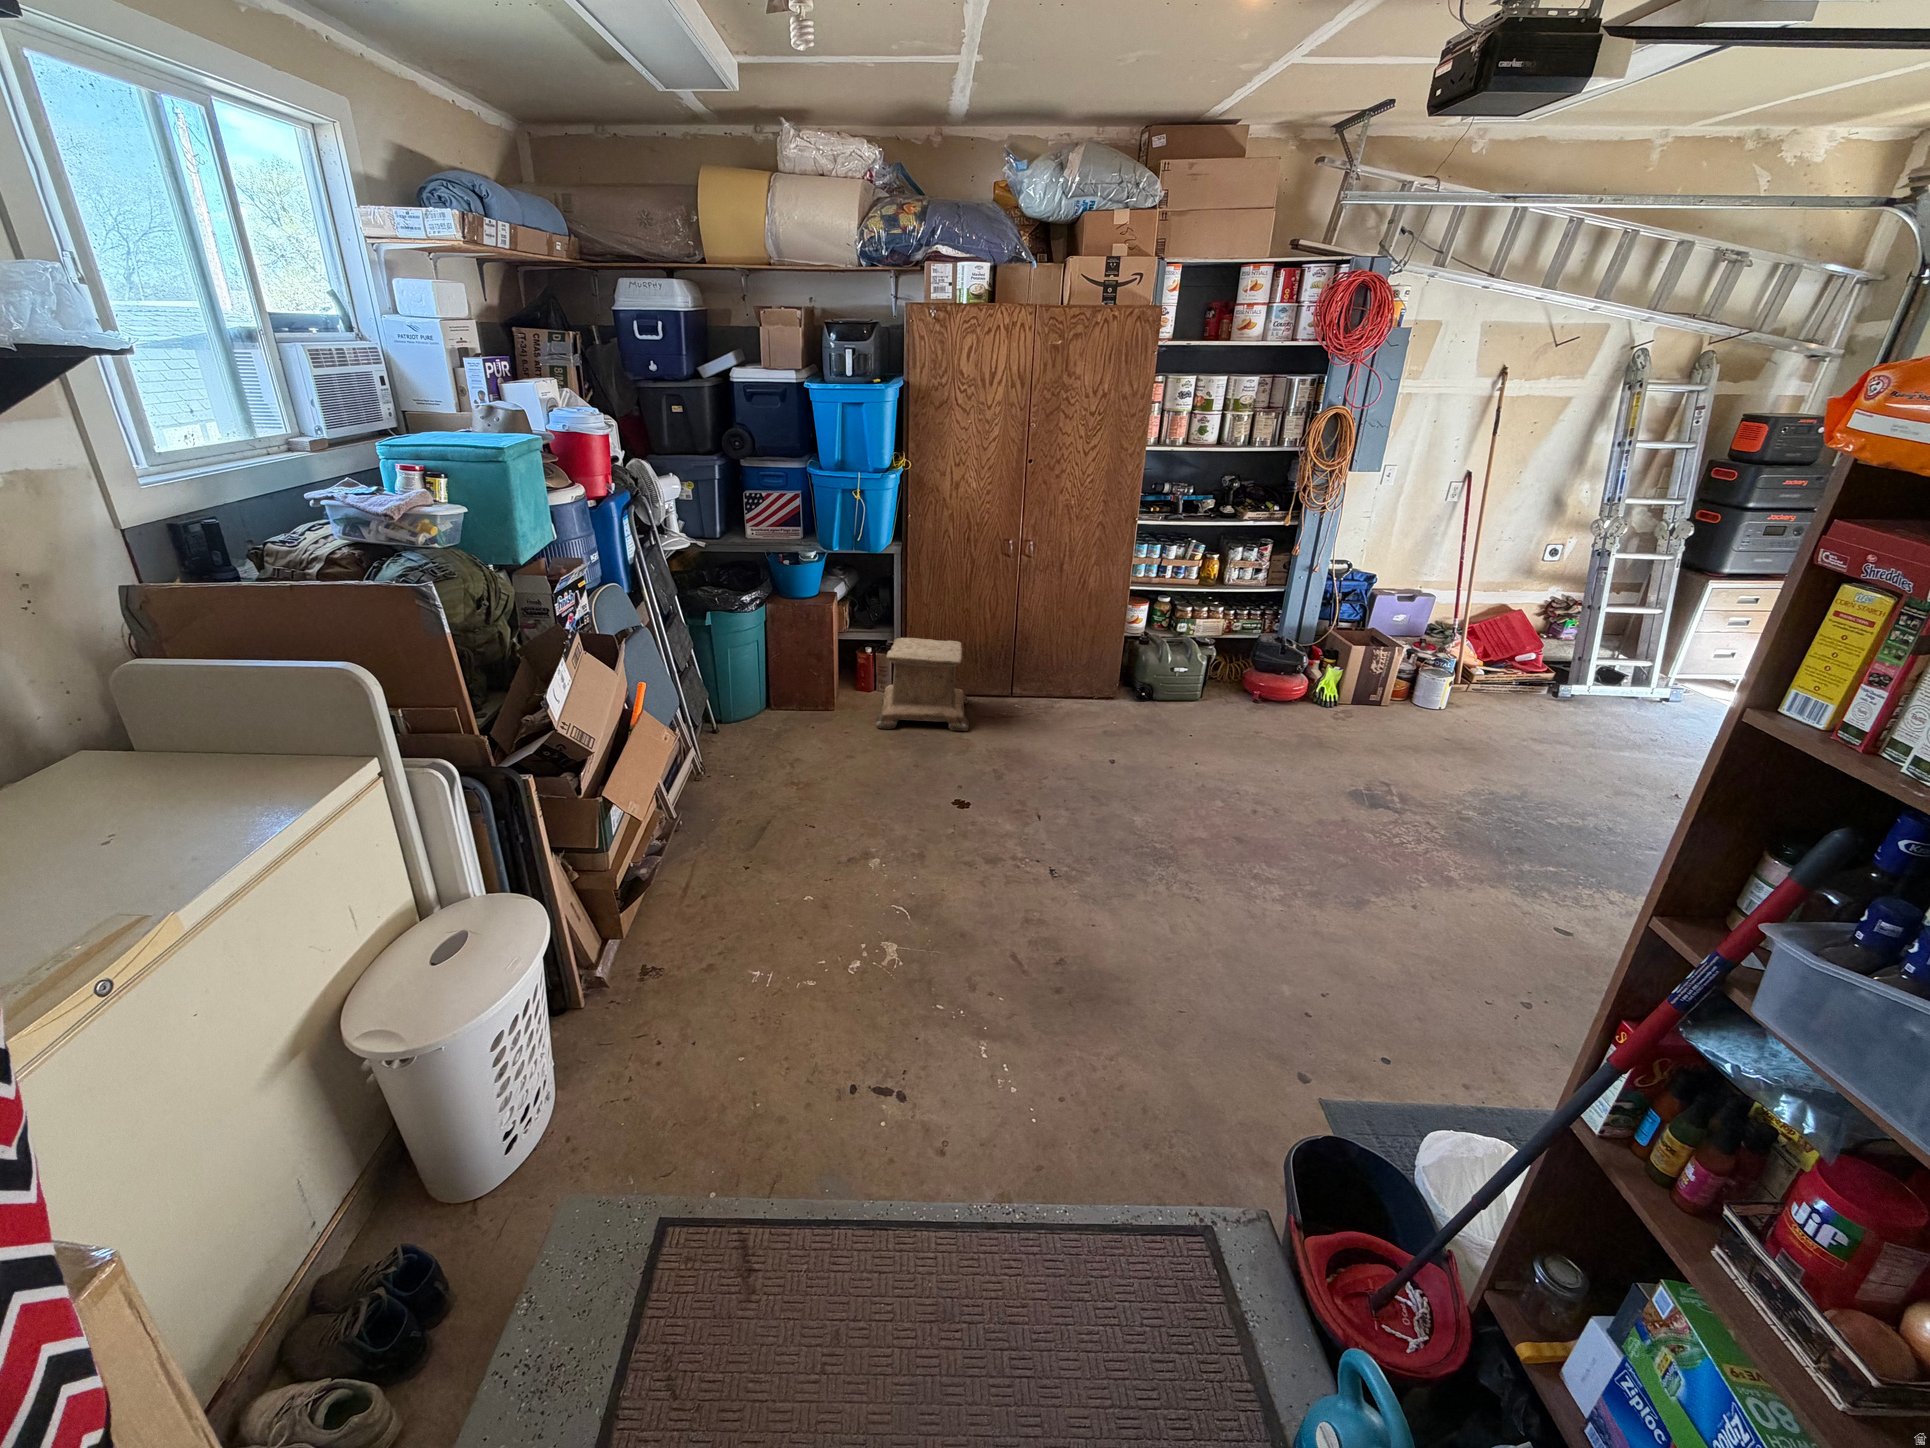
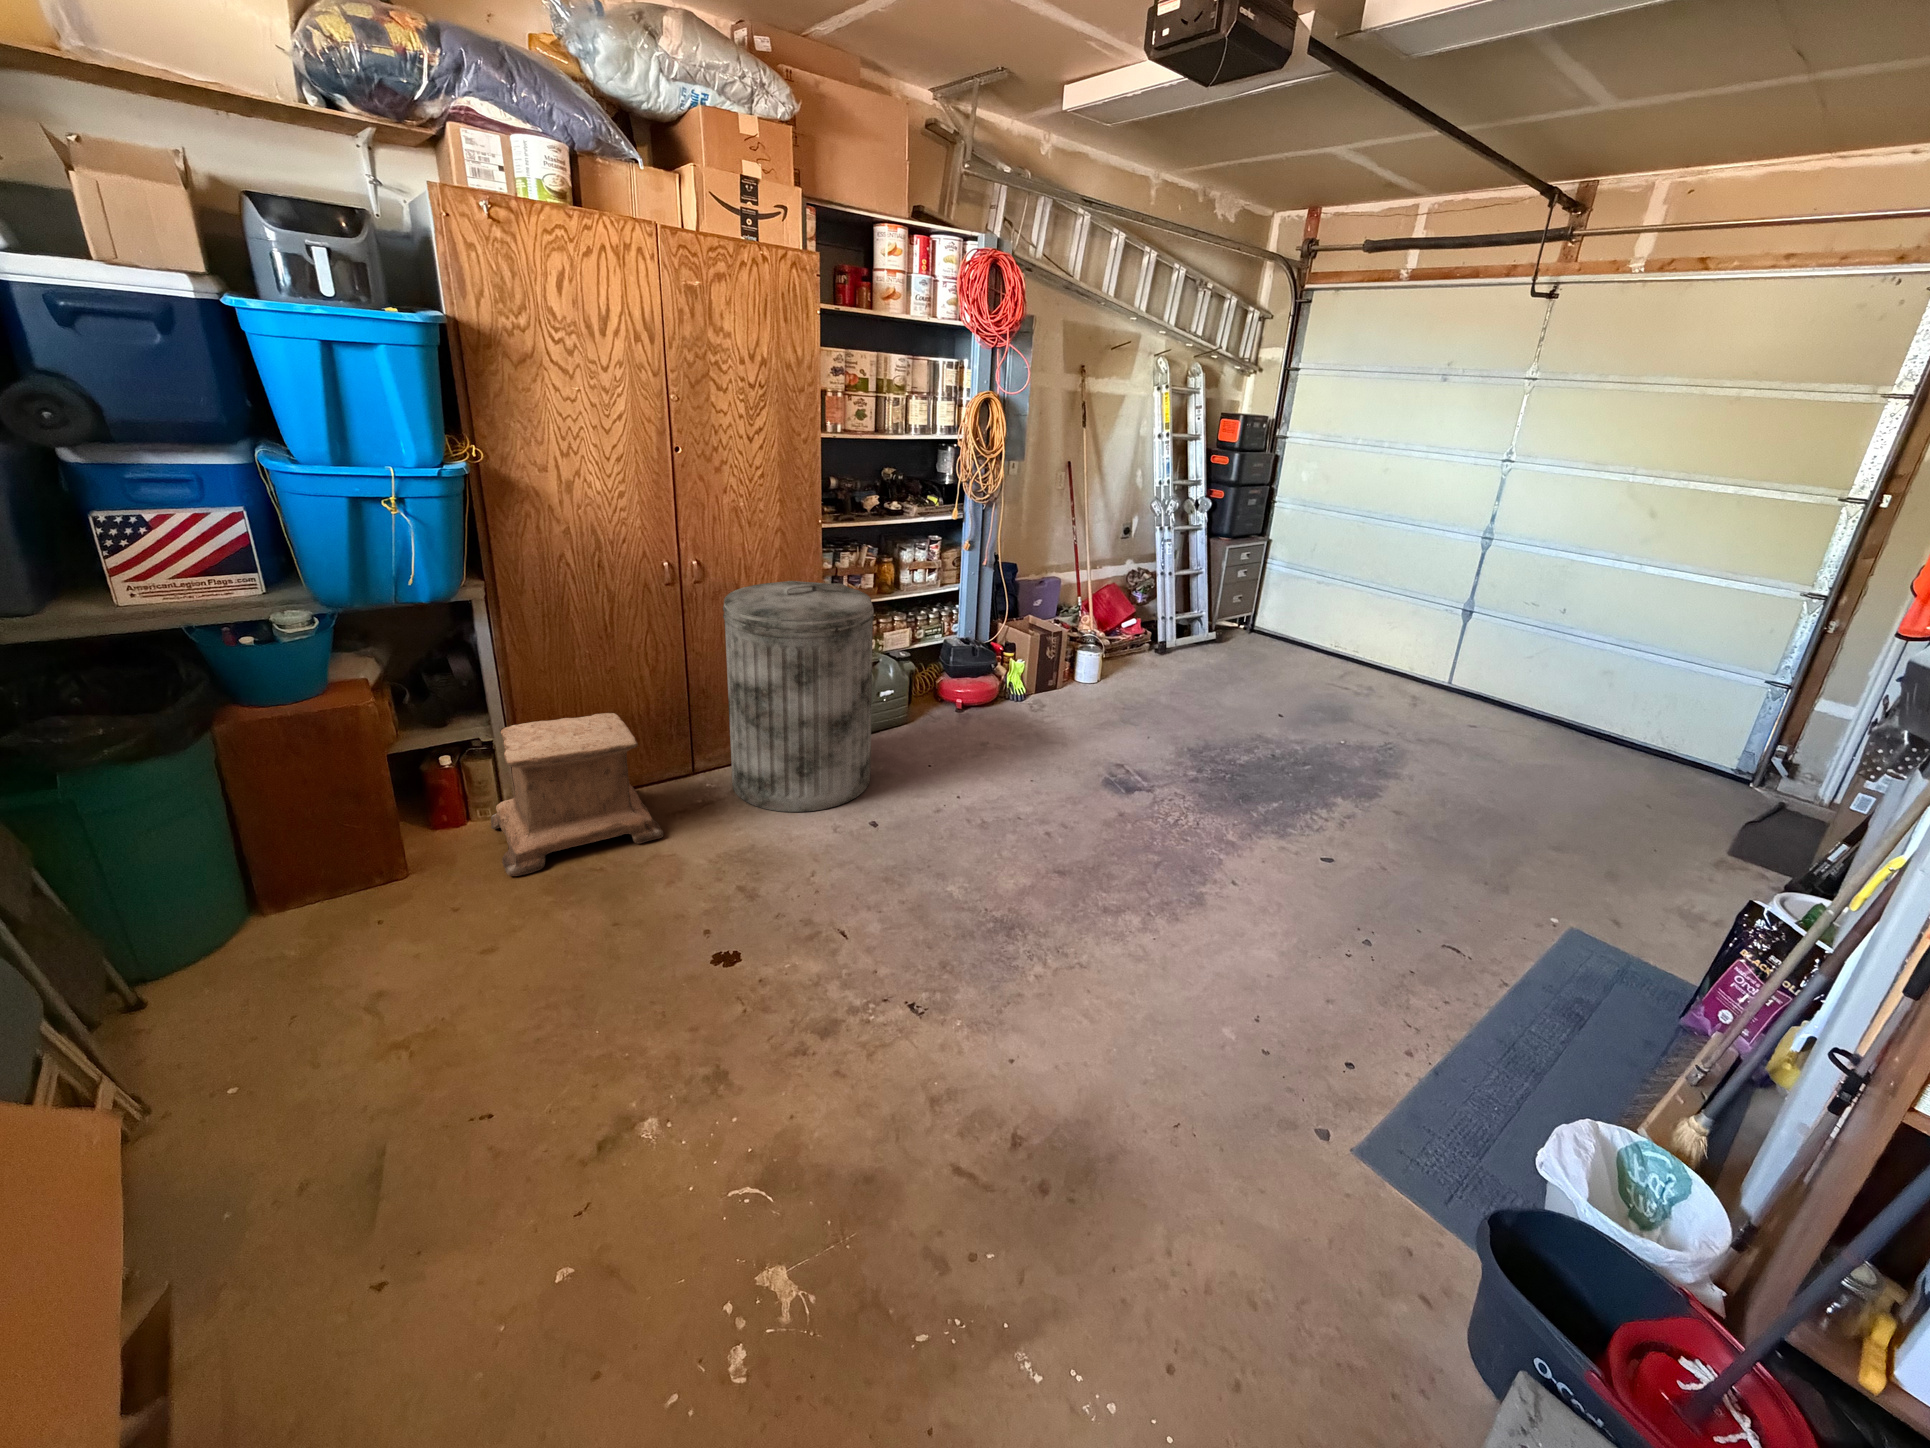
trash can: none [1029,565,1154,744] -> present [723,581,874,812]

